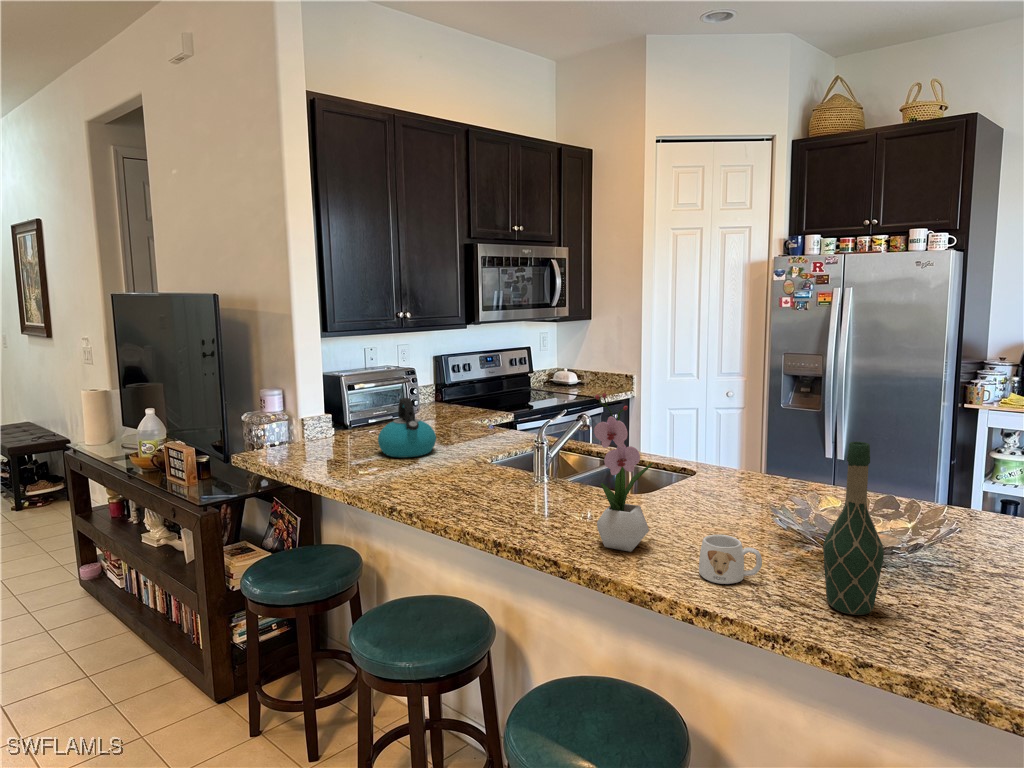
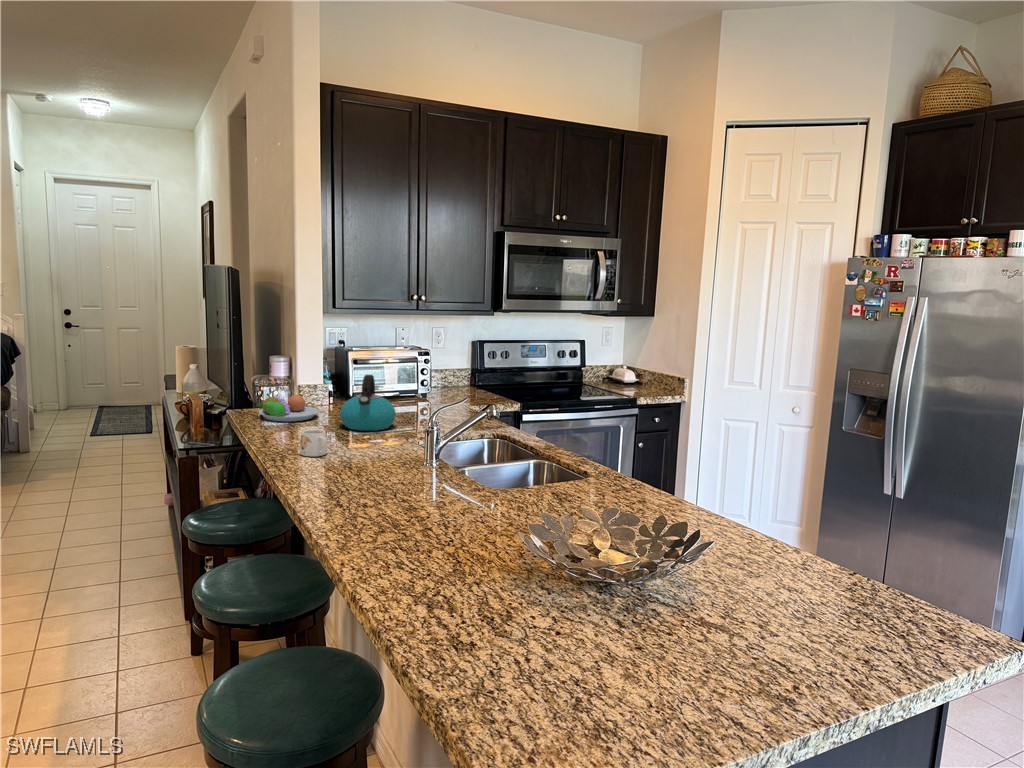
flower arrangement: present [594,393,653,552] -> none [392,378,460,530]
fruit bowl: none [278,427,343,458] -> present [258,393,319,422]
wine bottle: present [823,442,884,615] -> none [516,442,569,609]
mug: present [699,535,762,584] -> present [300,429,327,457]

